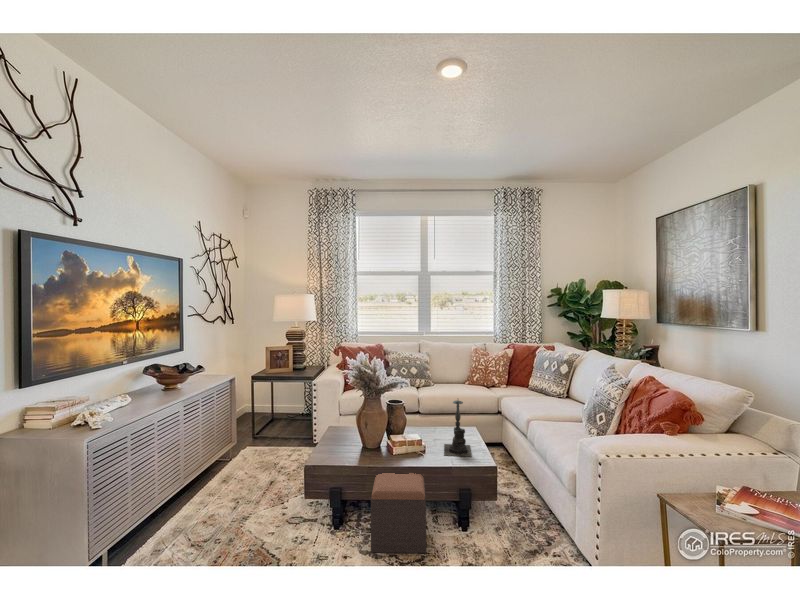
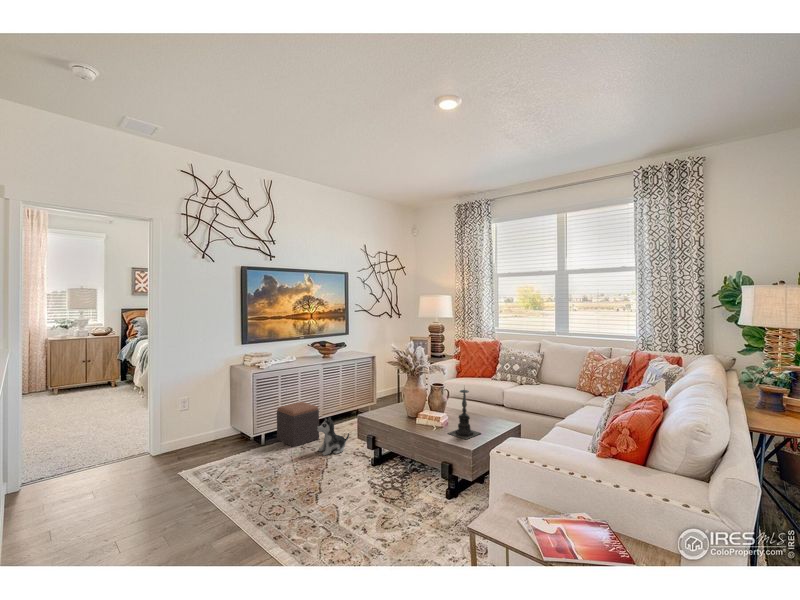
footstool: present [371,473,426,553] -> present [277,402,319,447]
plush toy: none [232,478,273,542] -> present [317,417,349,455]

